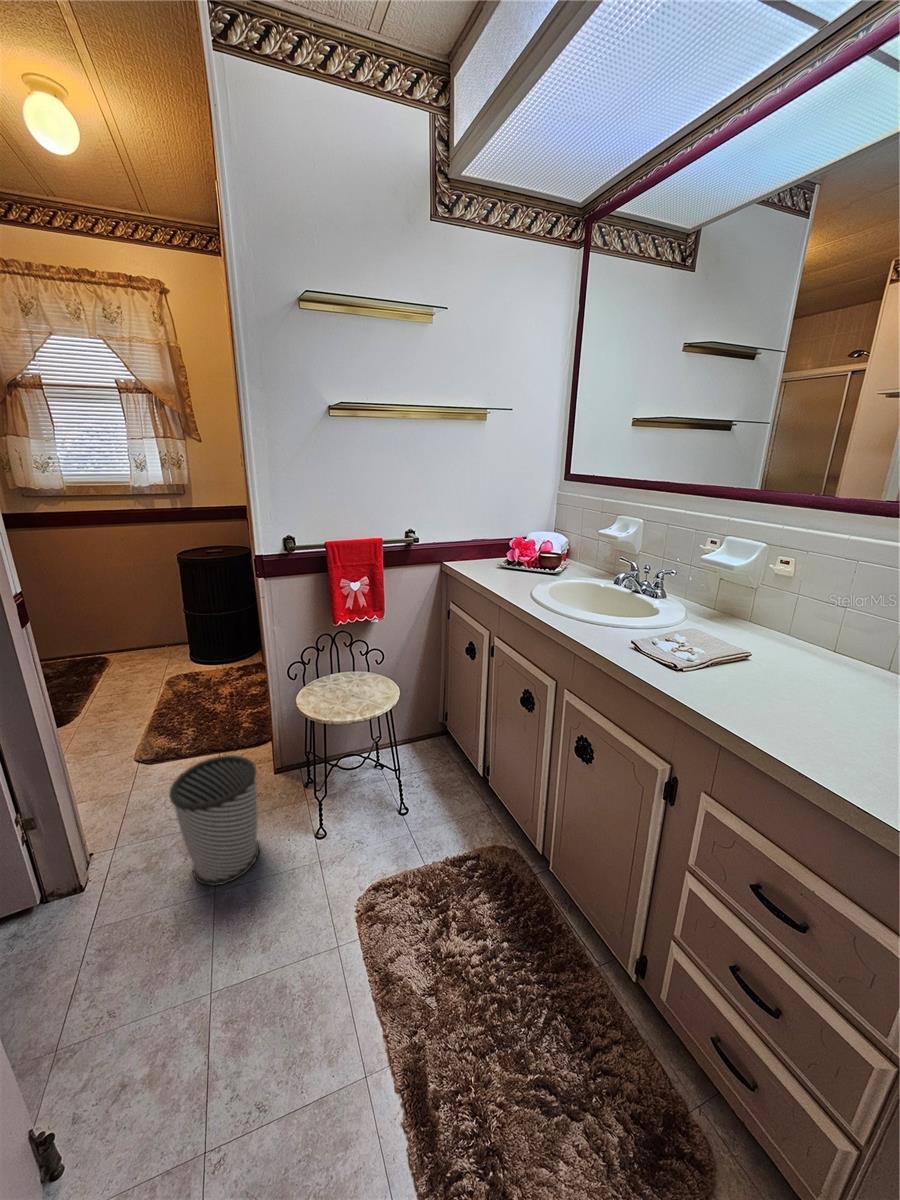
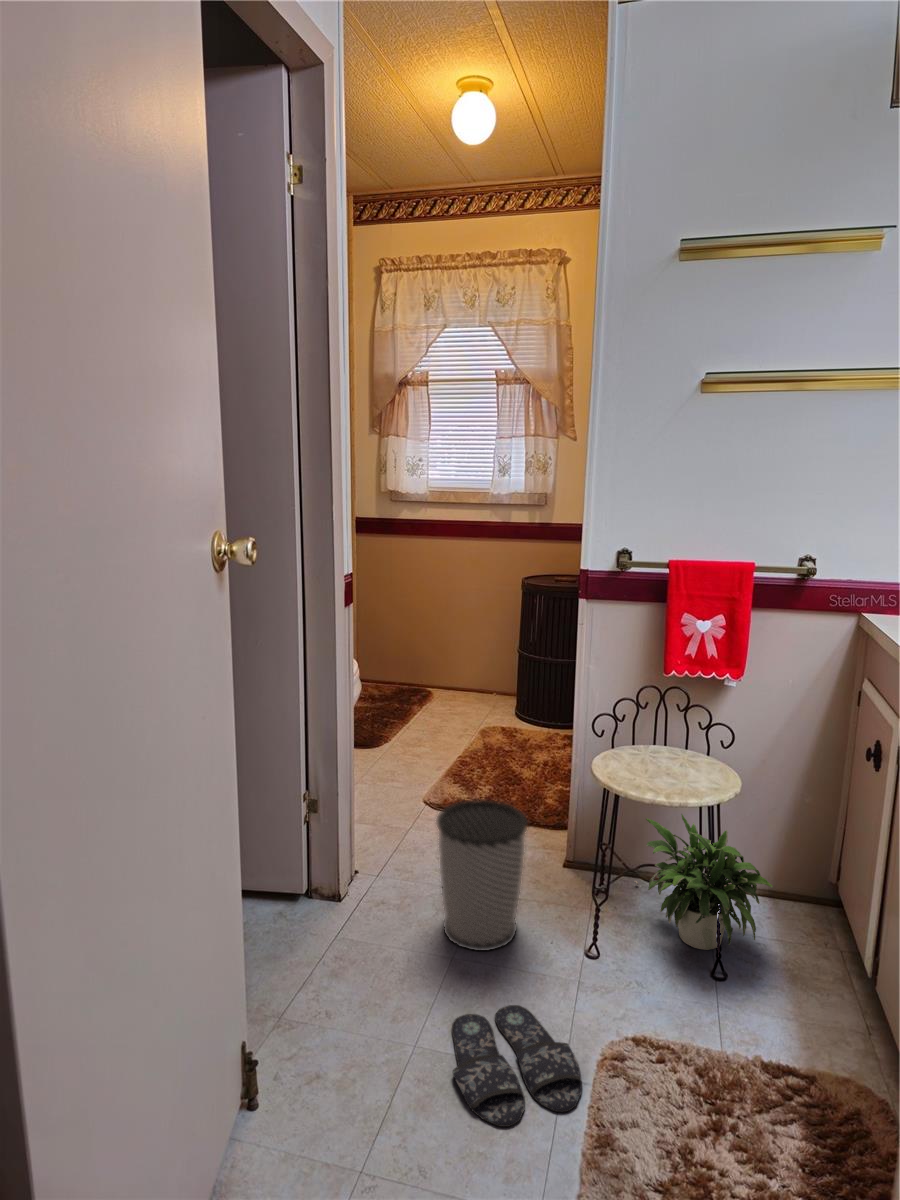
potted plant: none [329,714,422,796] -> present [634,815,772,950]
slippers: none [234,910,356,1037] -> present [452,1005,582,1127]

